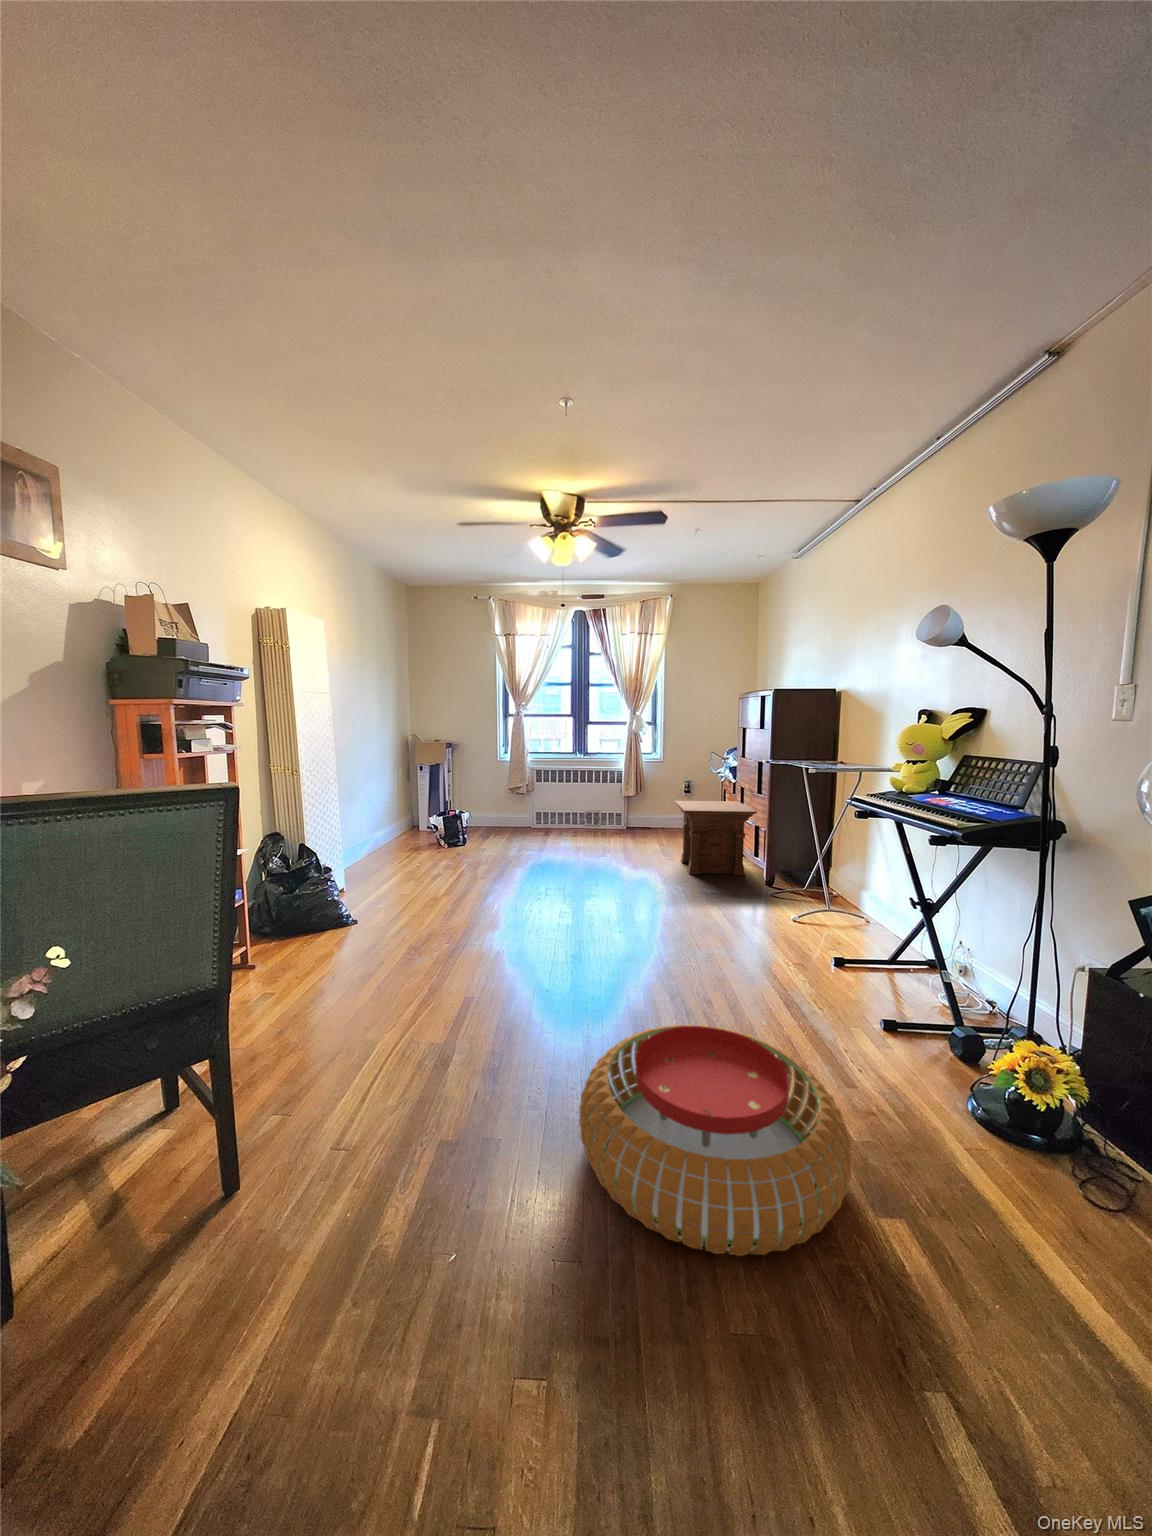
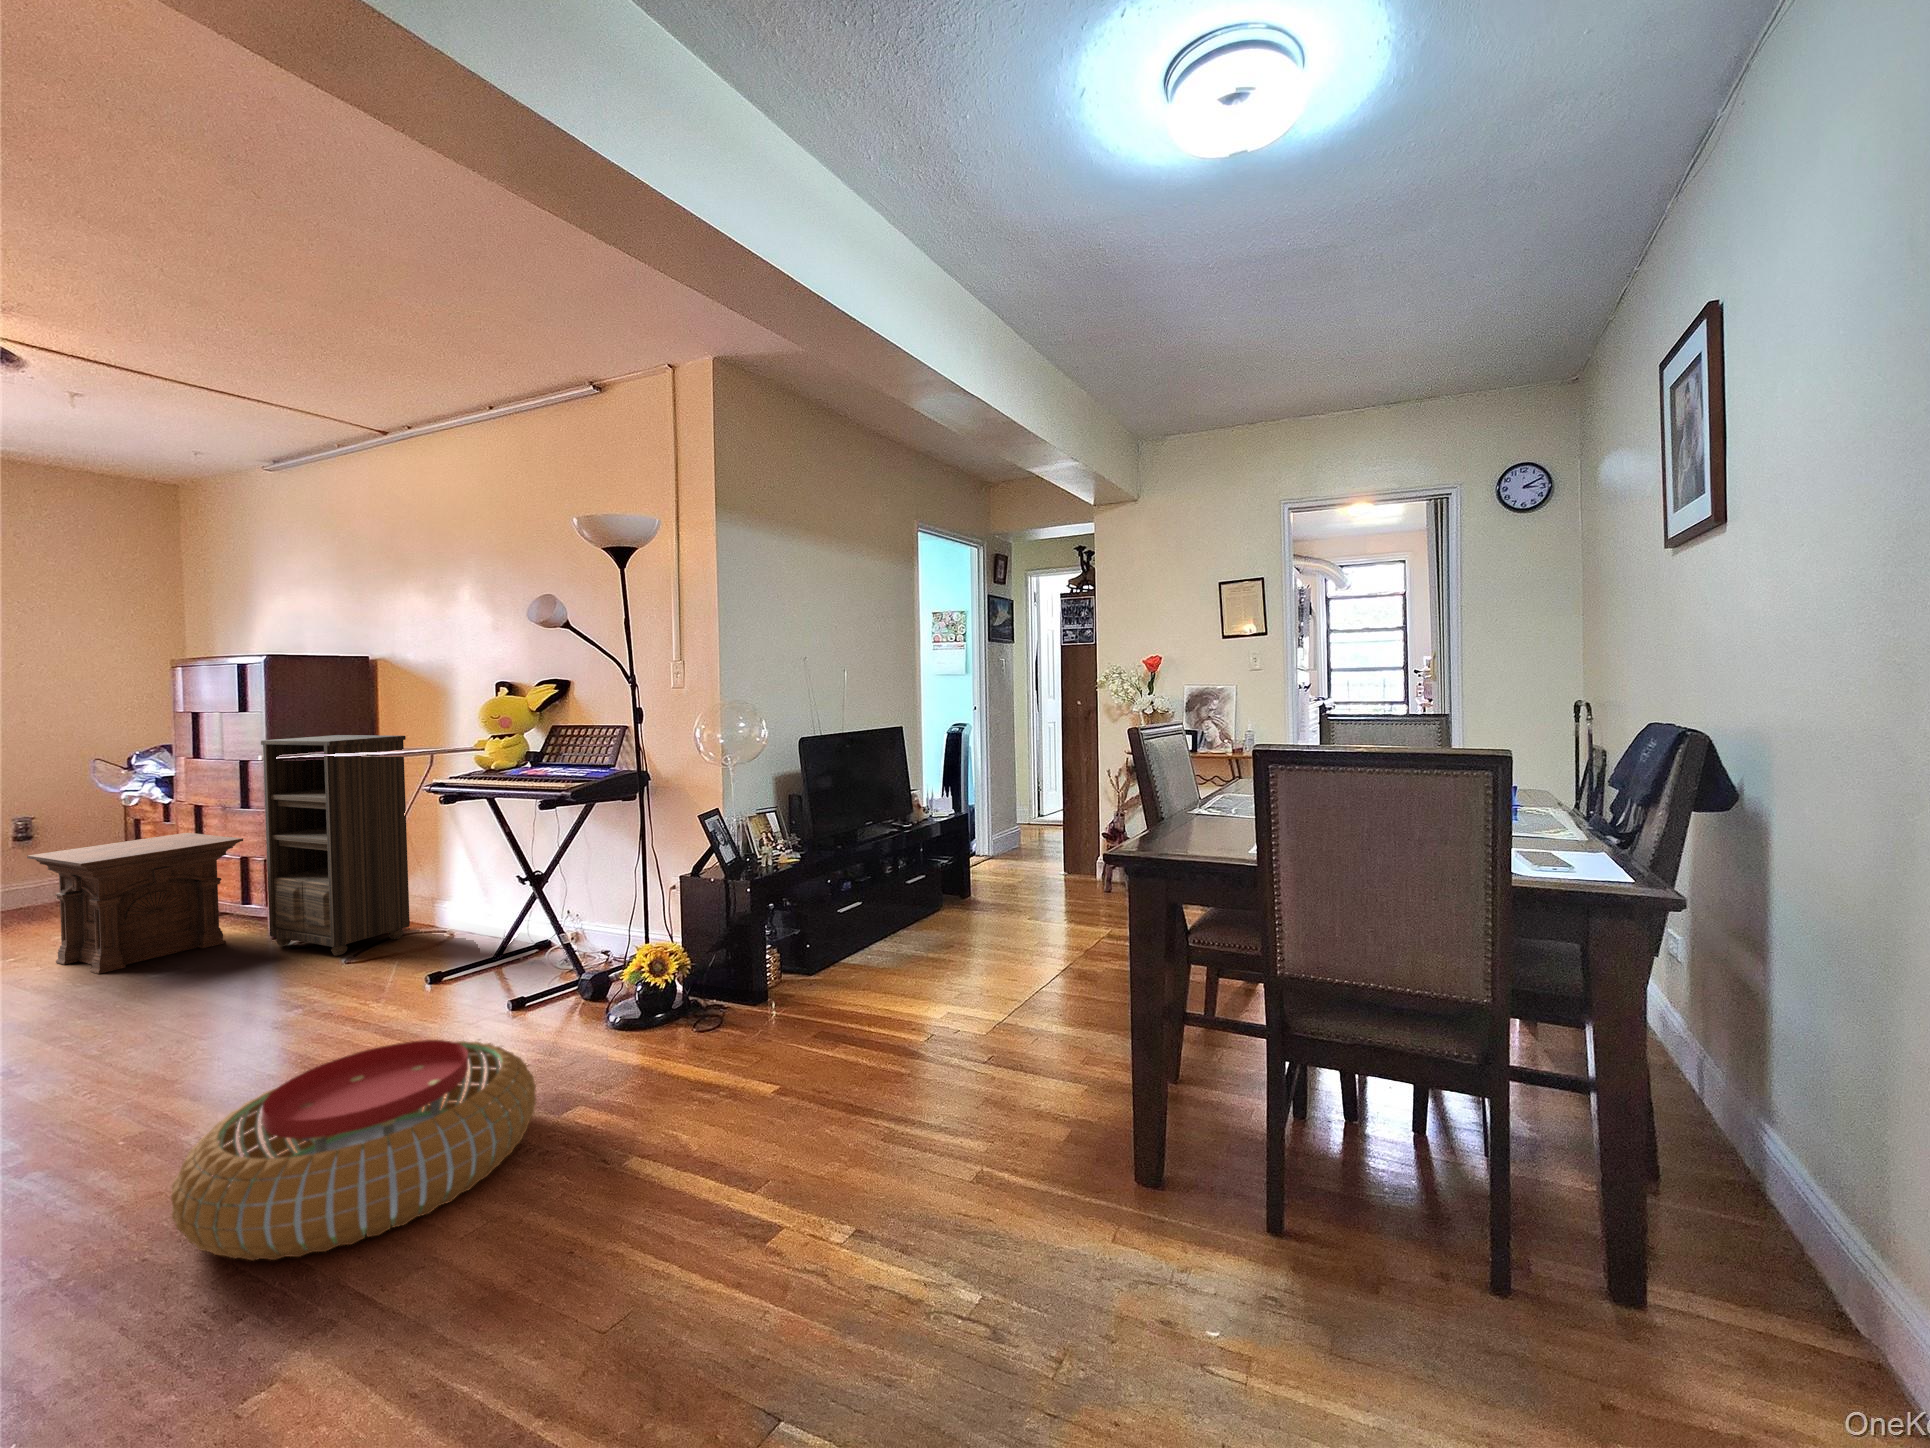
bookshelf: none [763,749,848,909] -> present [261,735,410,955]

